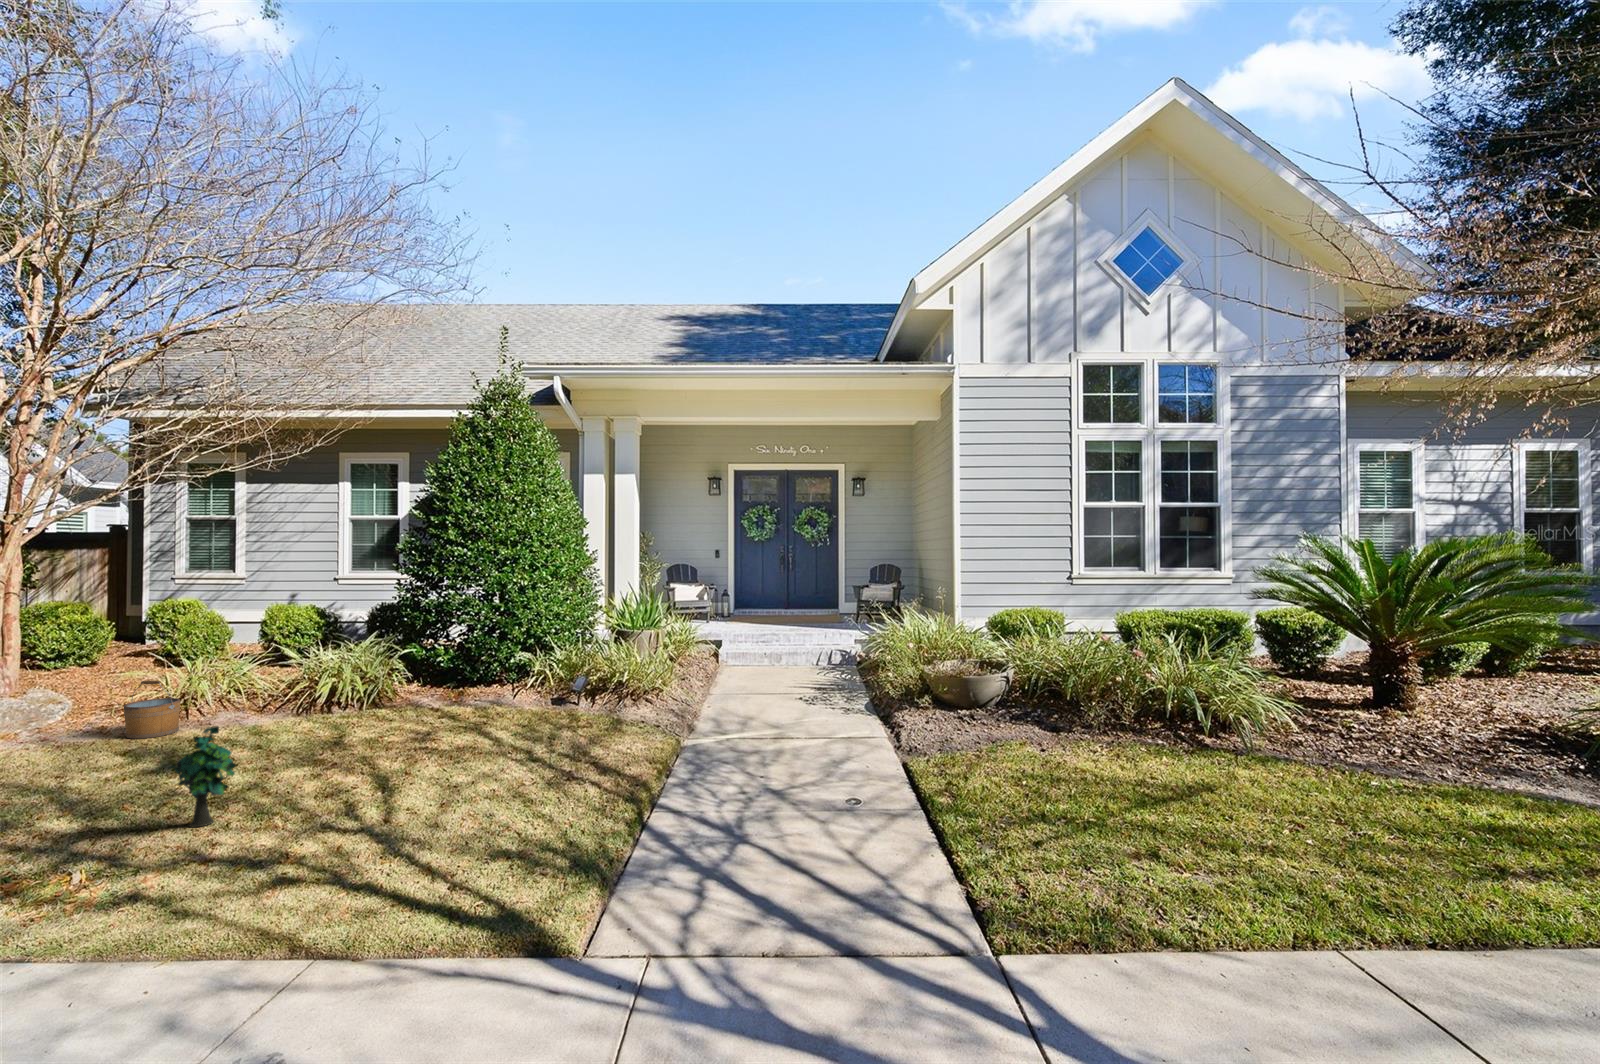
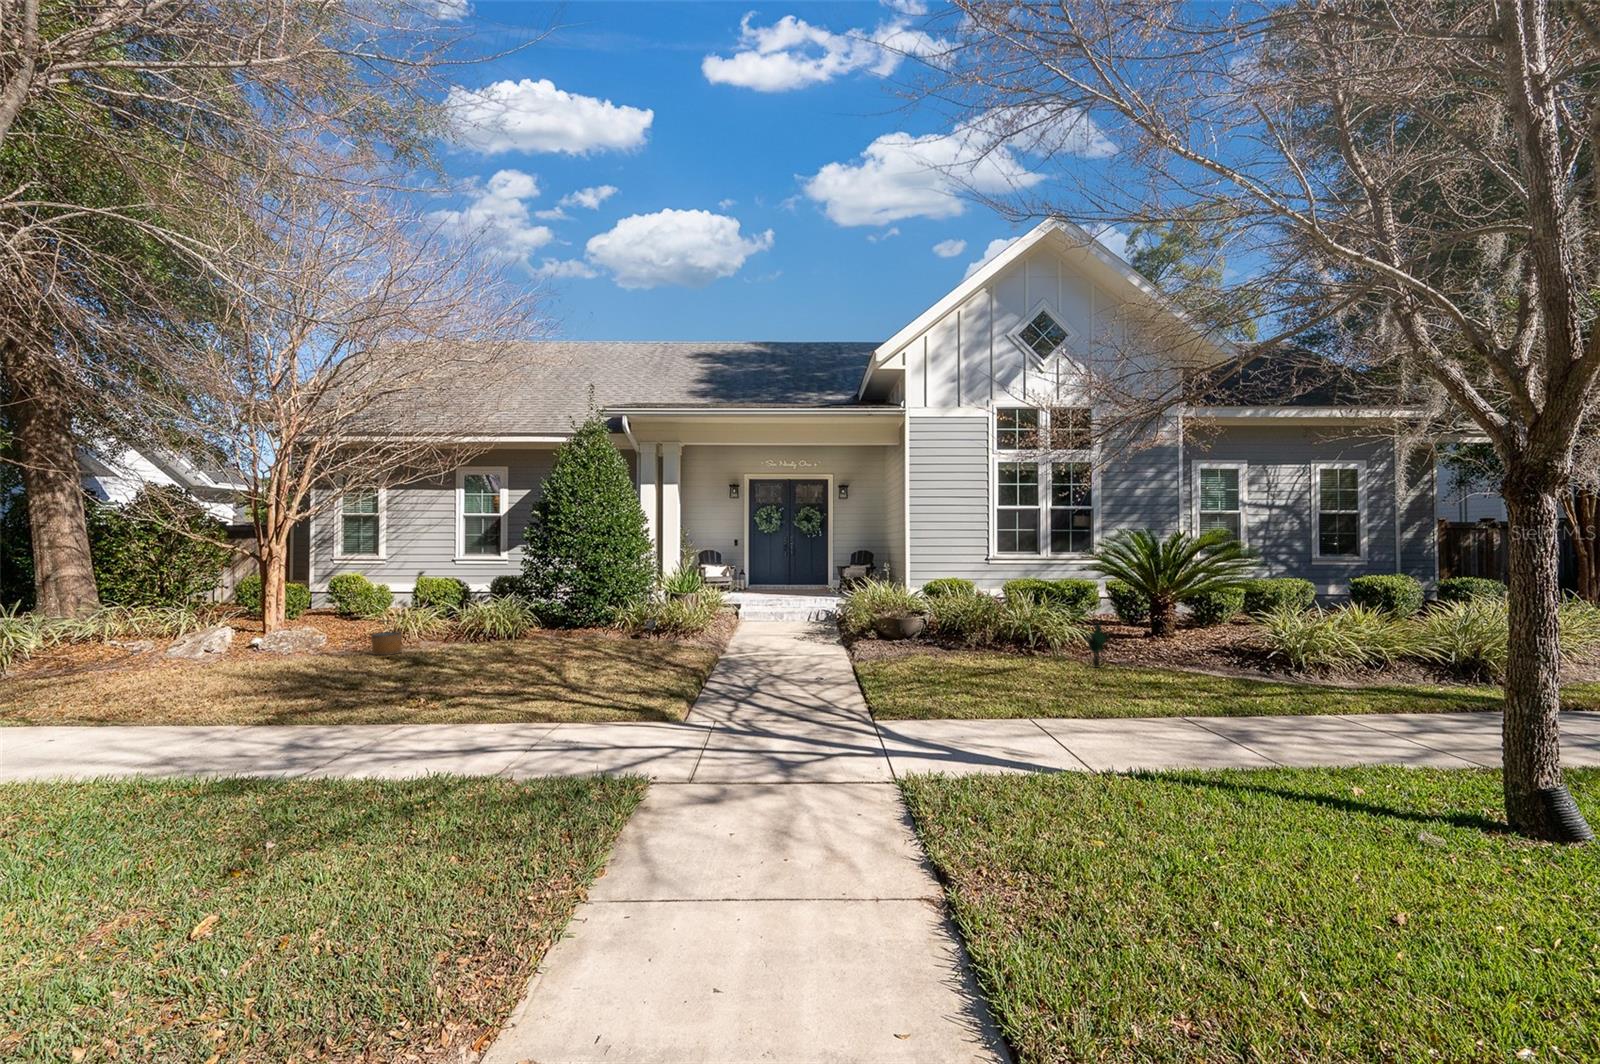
decorative plant: present [169,726,236,827] -> present [1084,622,1107,668]

